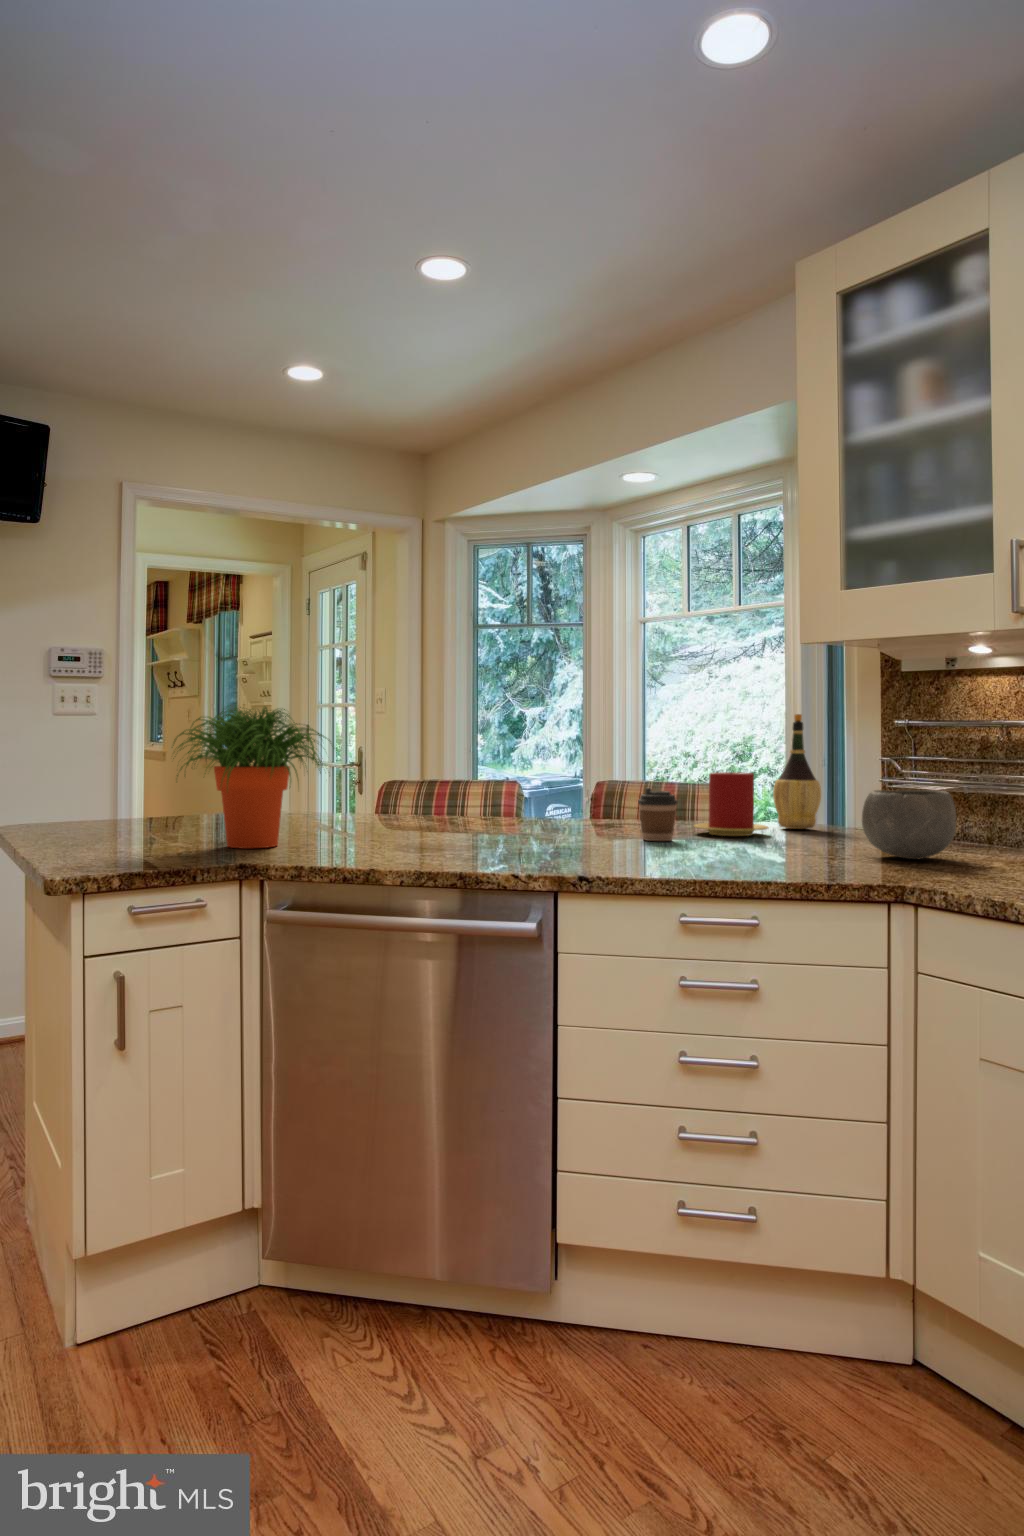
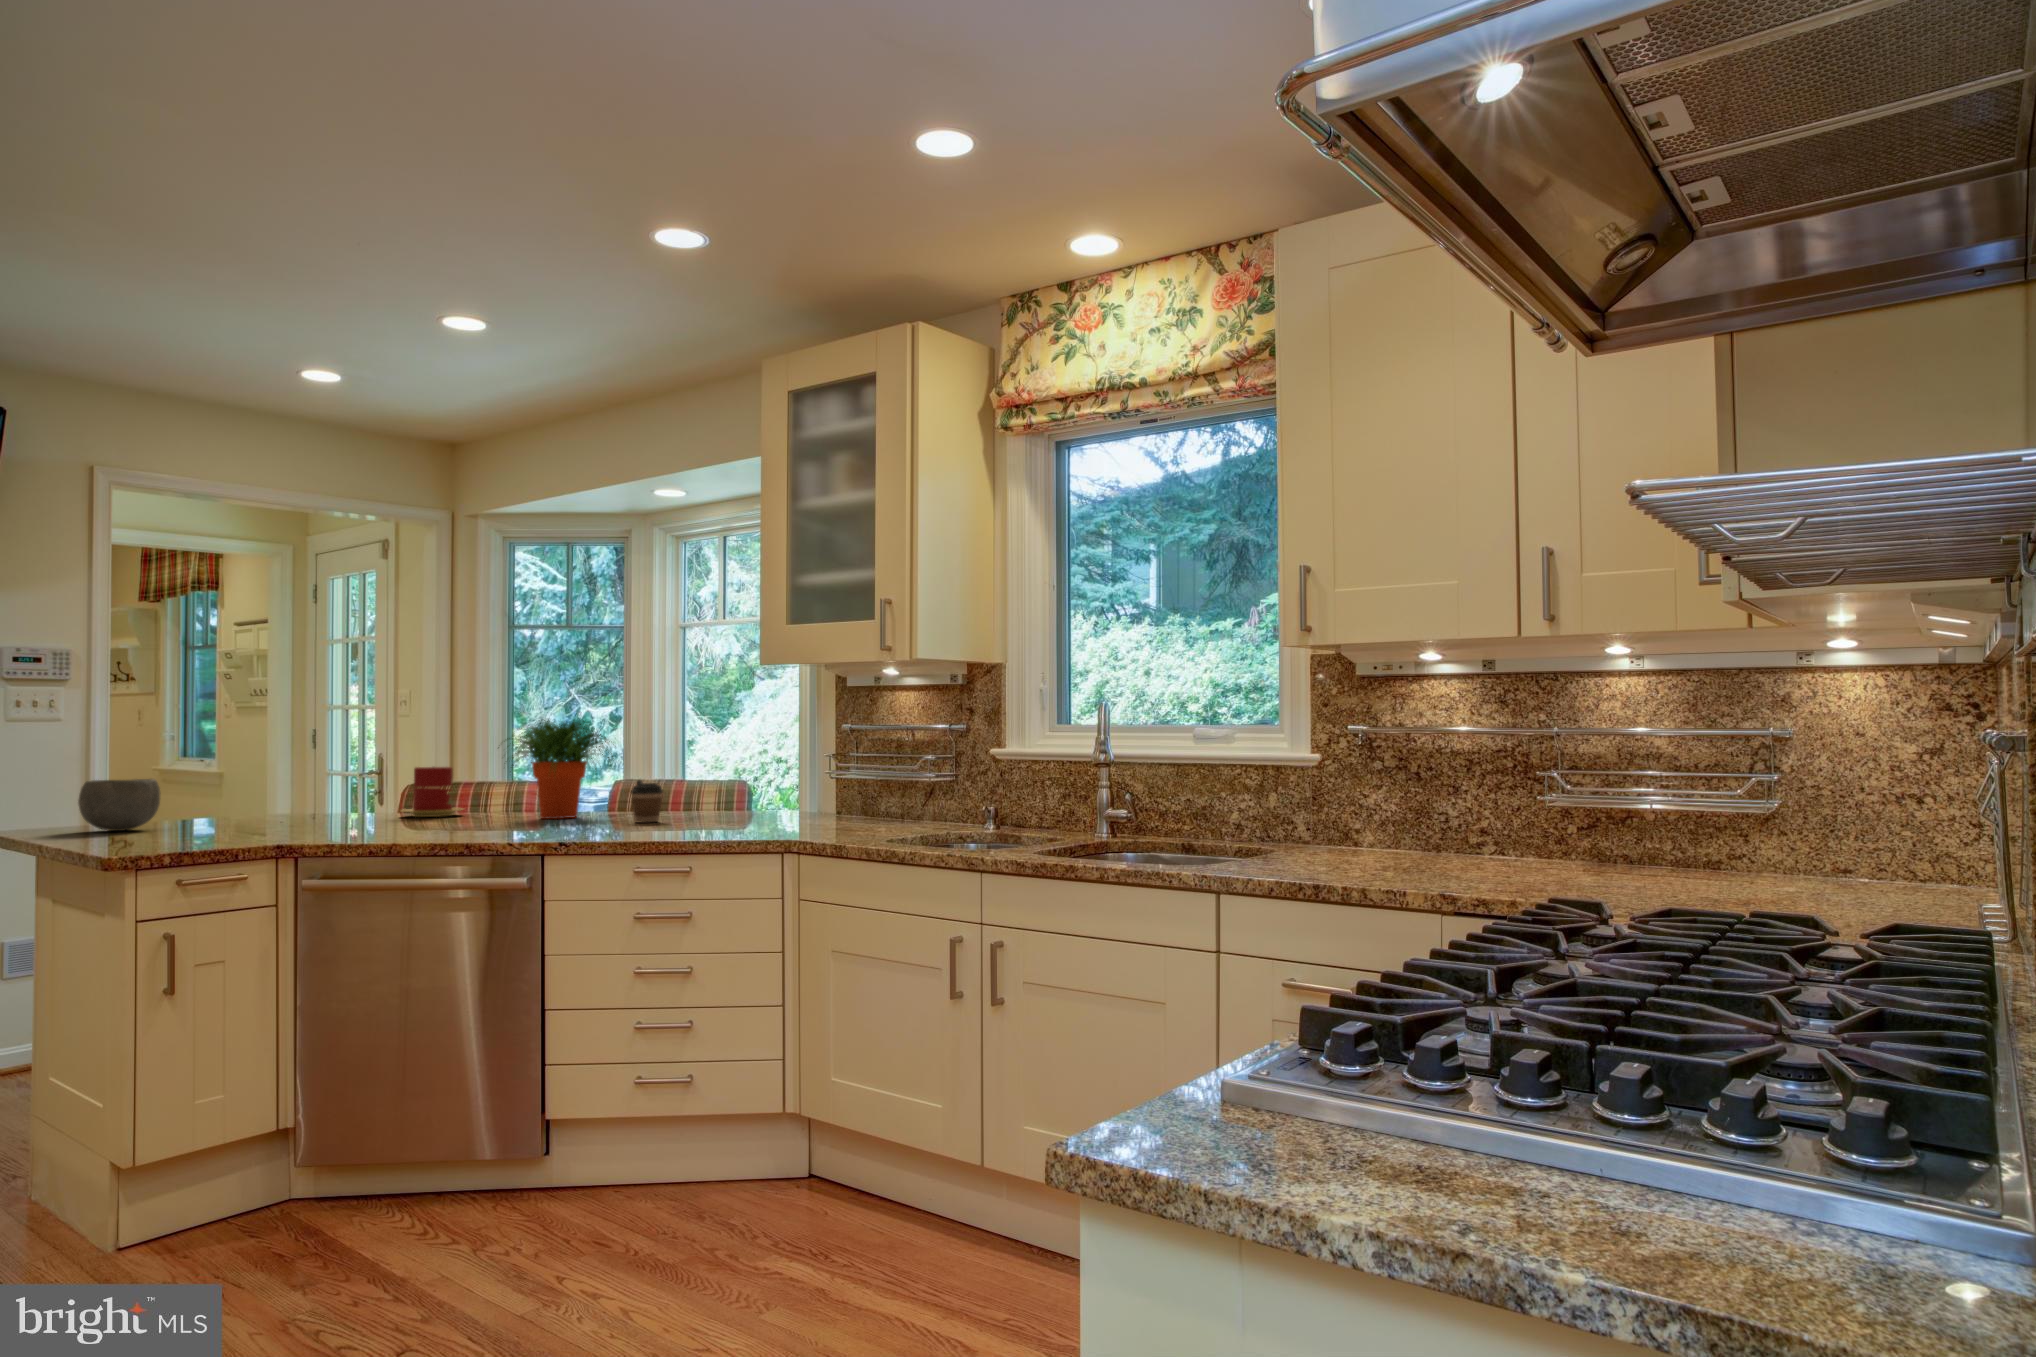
potted plant: present [173,705,331,848] -> present [498,721,614,819]
wine bottle: present [773,714,821,829] -> none [756,719,794,812]
candle: present [694,772,768,836] -> present [402,767,463,817]
ceramic bowl: present [862,790,956,859] -> present [78,779,160,831]

